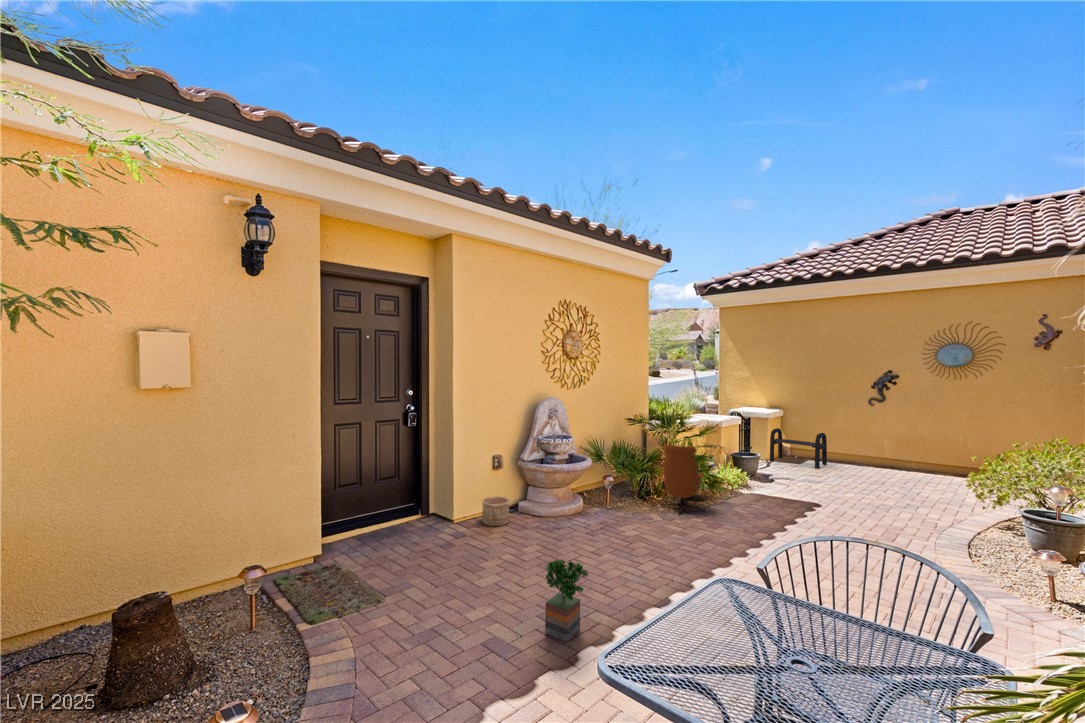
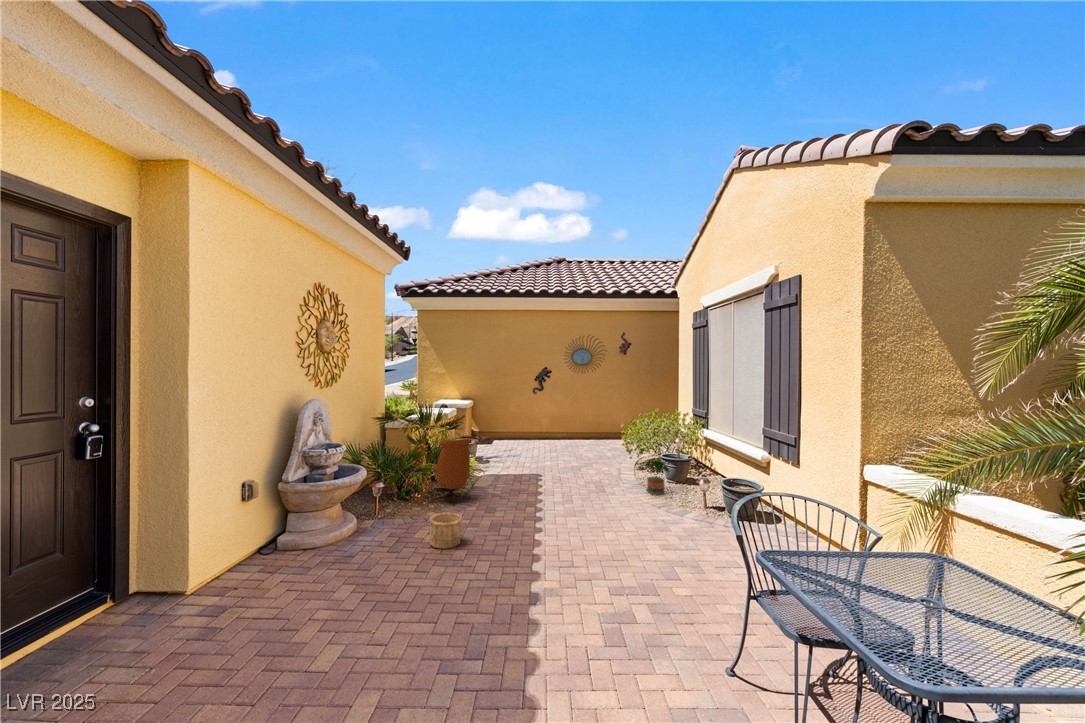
bench: present [770,428,827,469] -> none [470,417,509,447]
wooden bucket: present [482,496,510,526] -> present [430,512,462,549]
potted tree: present [545,559,588,642] -> present [646,460,669,495]

